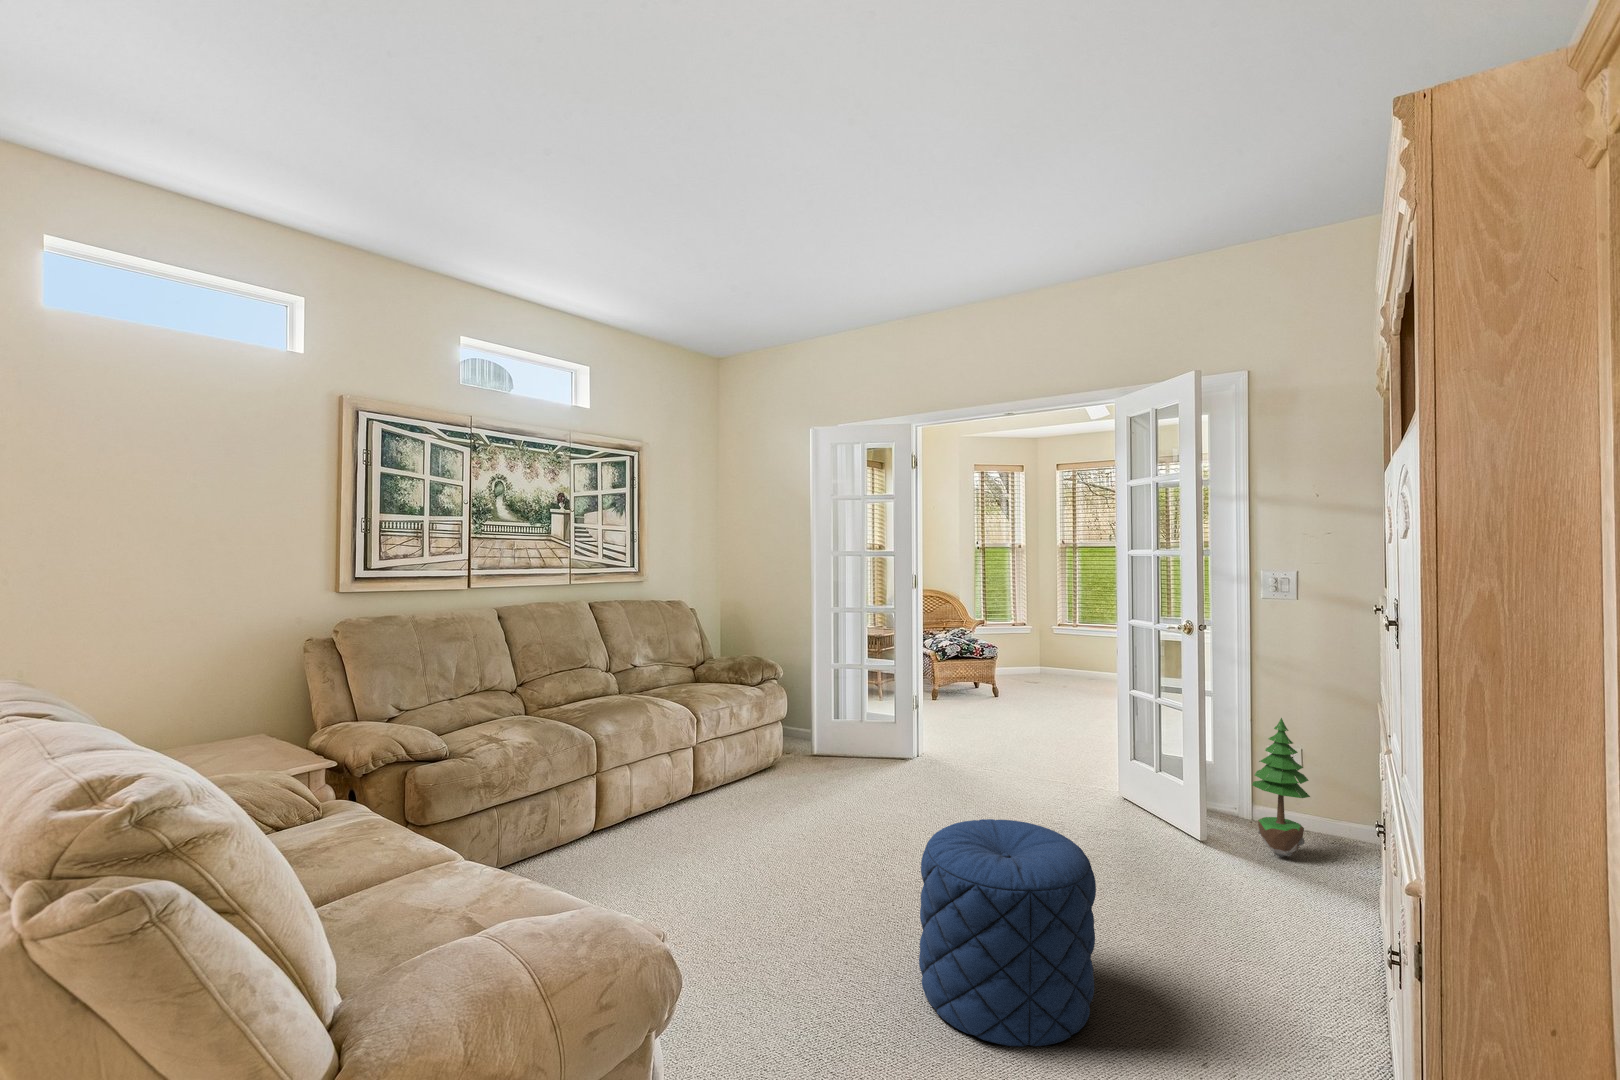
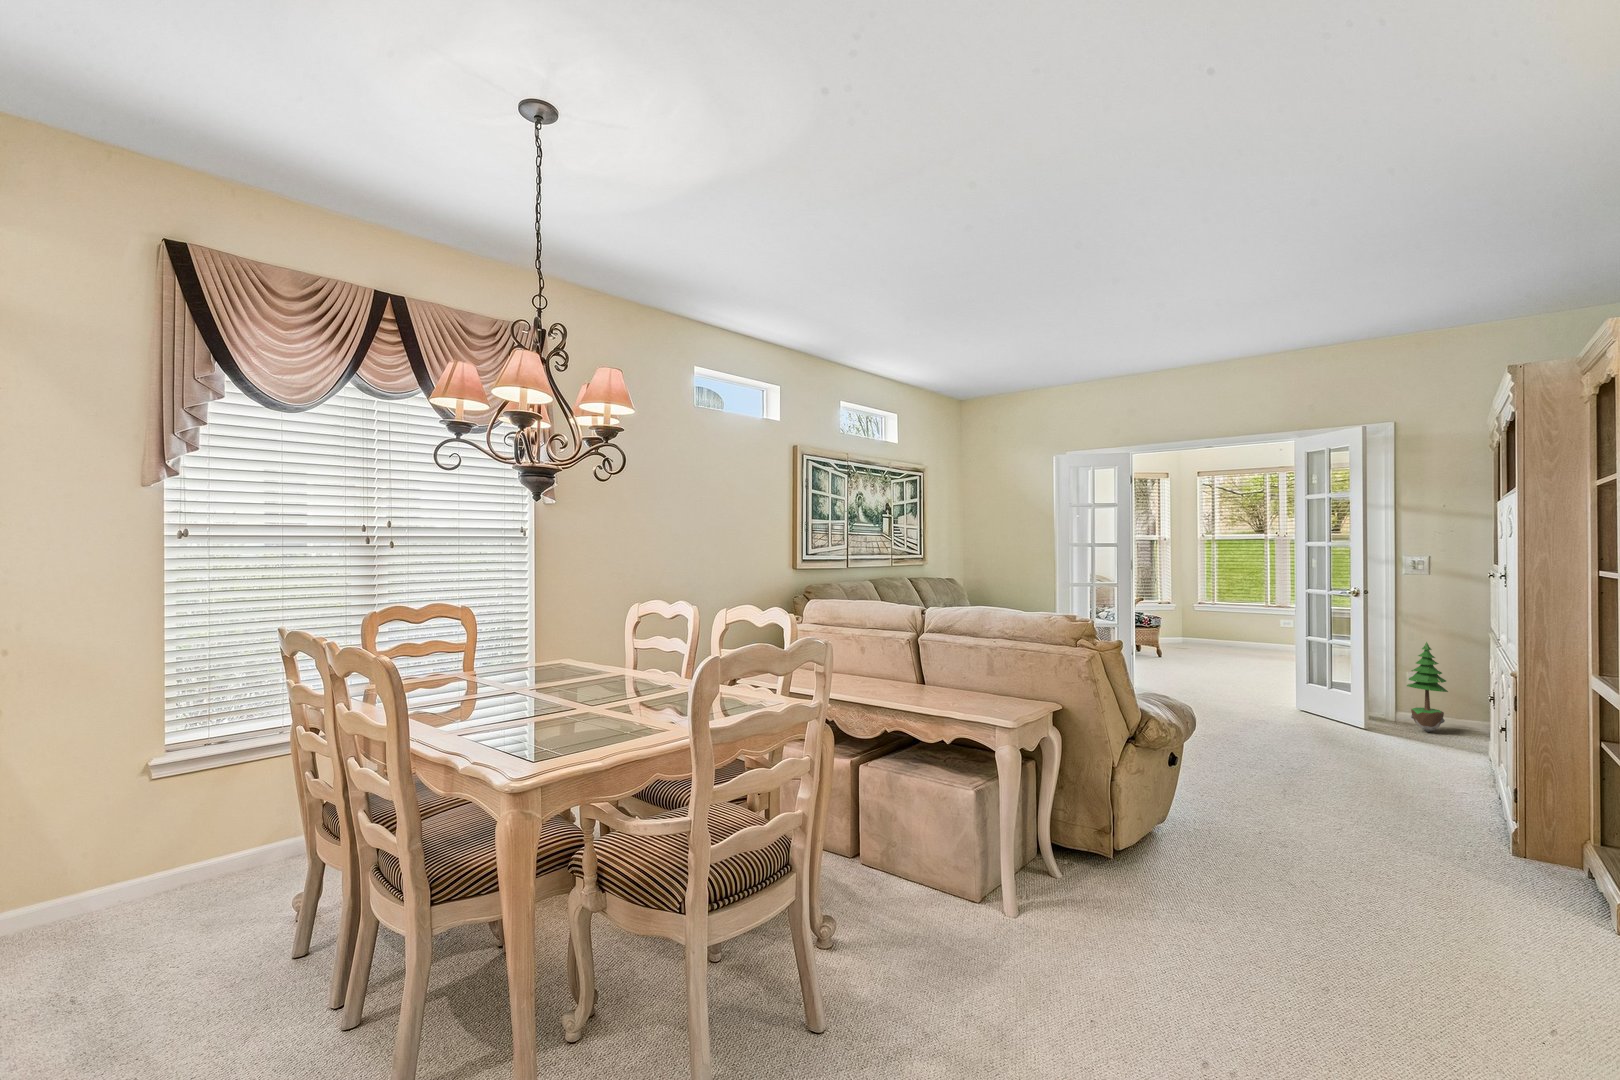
pouf: present [919,819,1096,1047] -> none [1235,687,1345,791]

